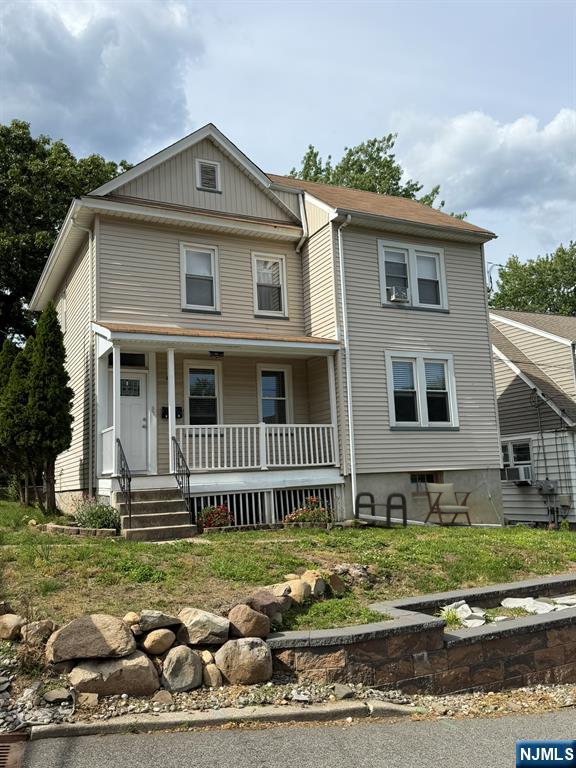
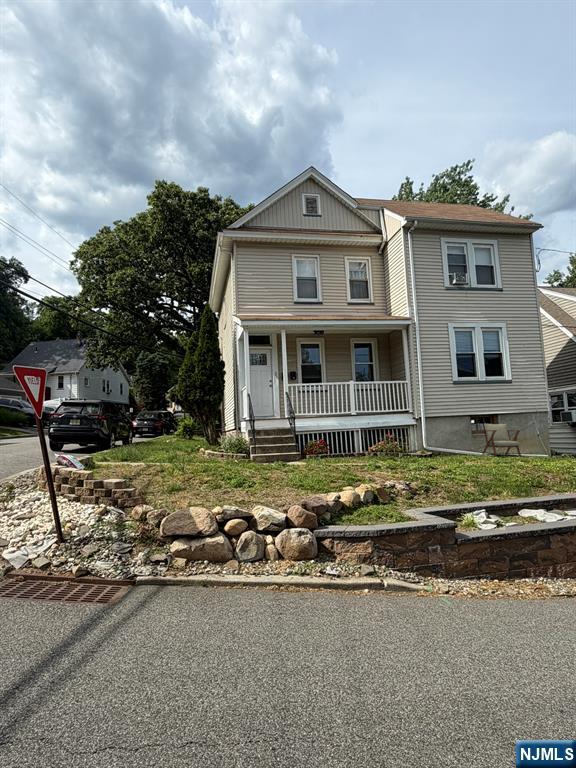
bench: present [355,492,407,528] -> none [425,430,465,457]

